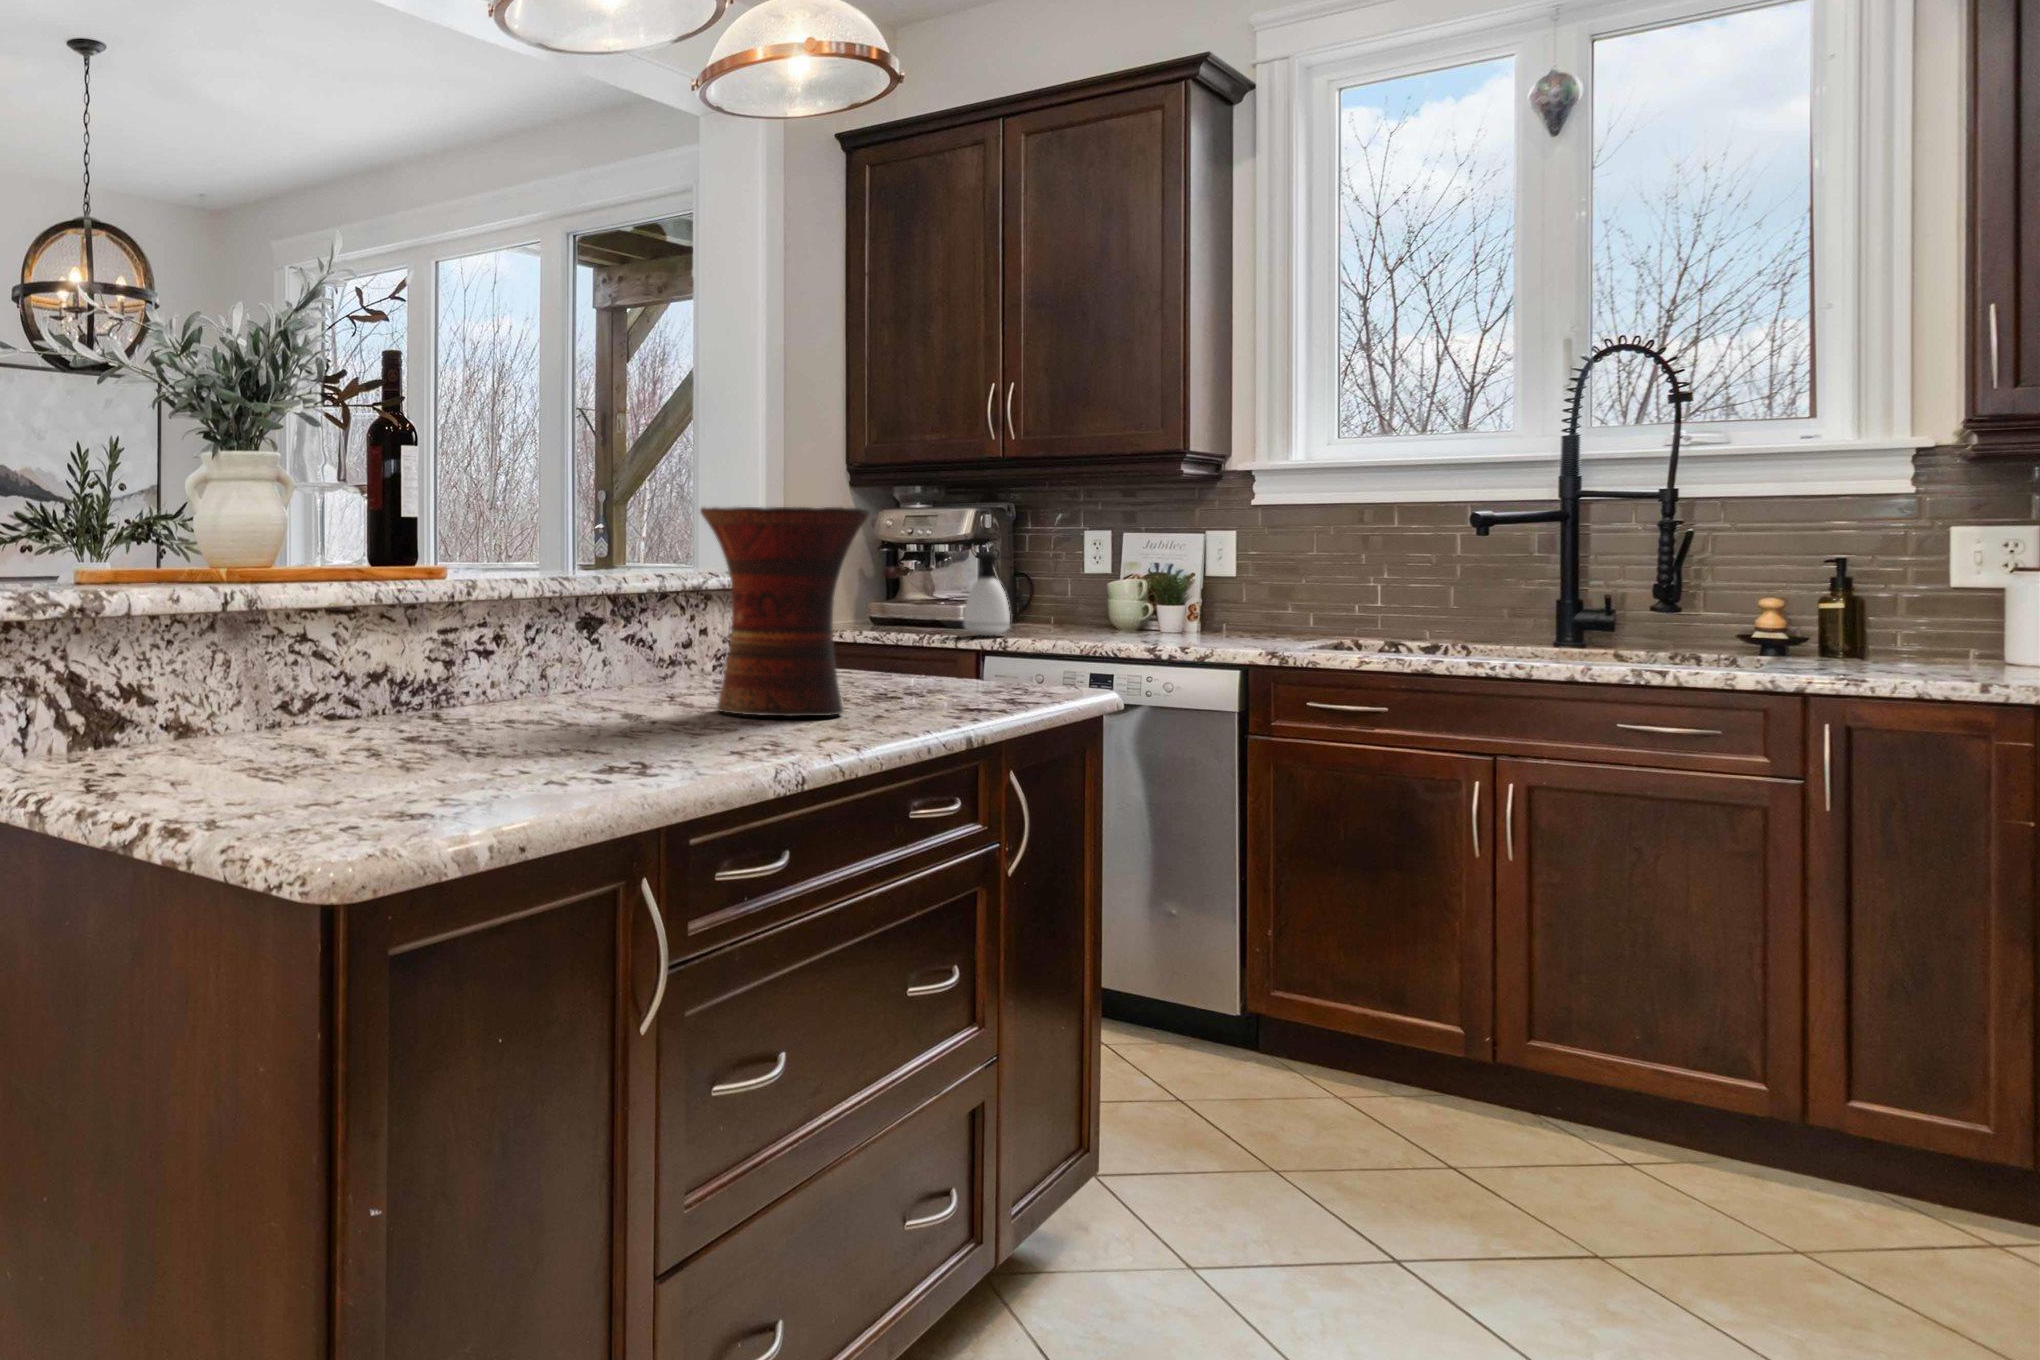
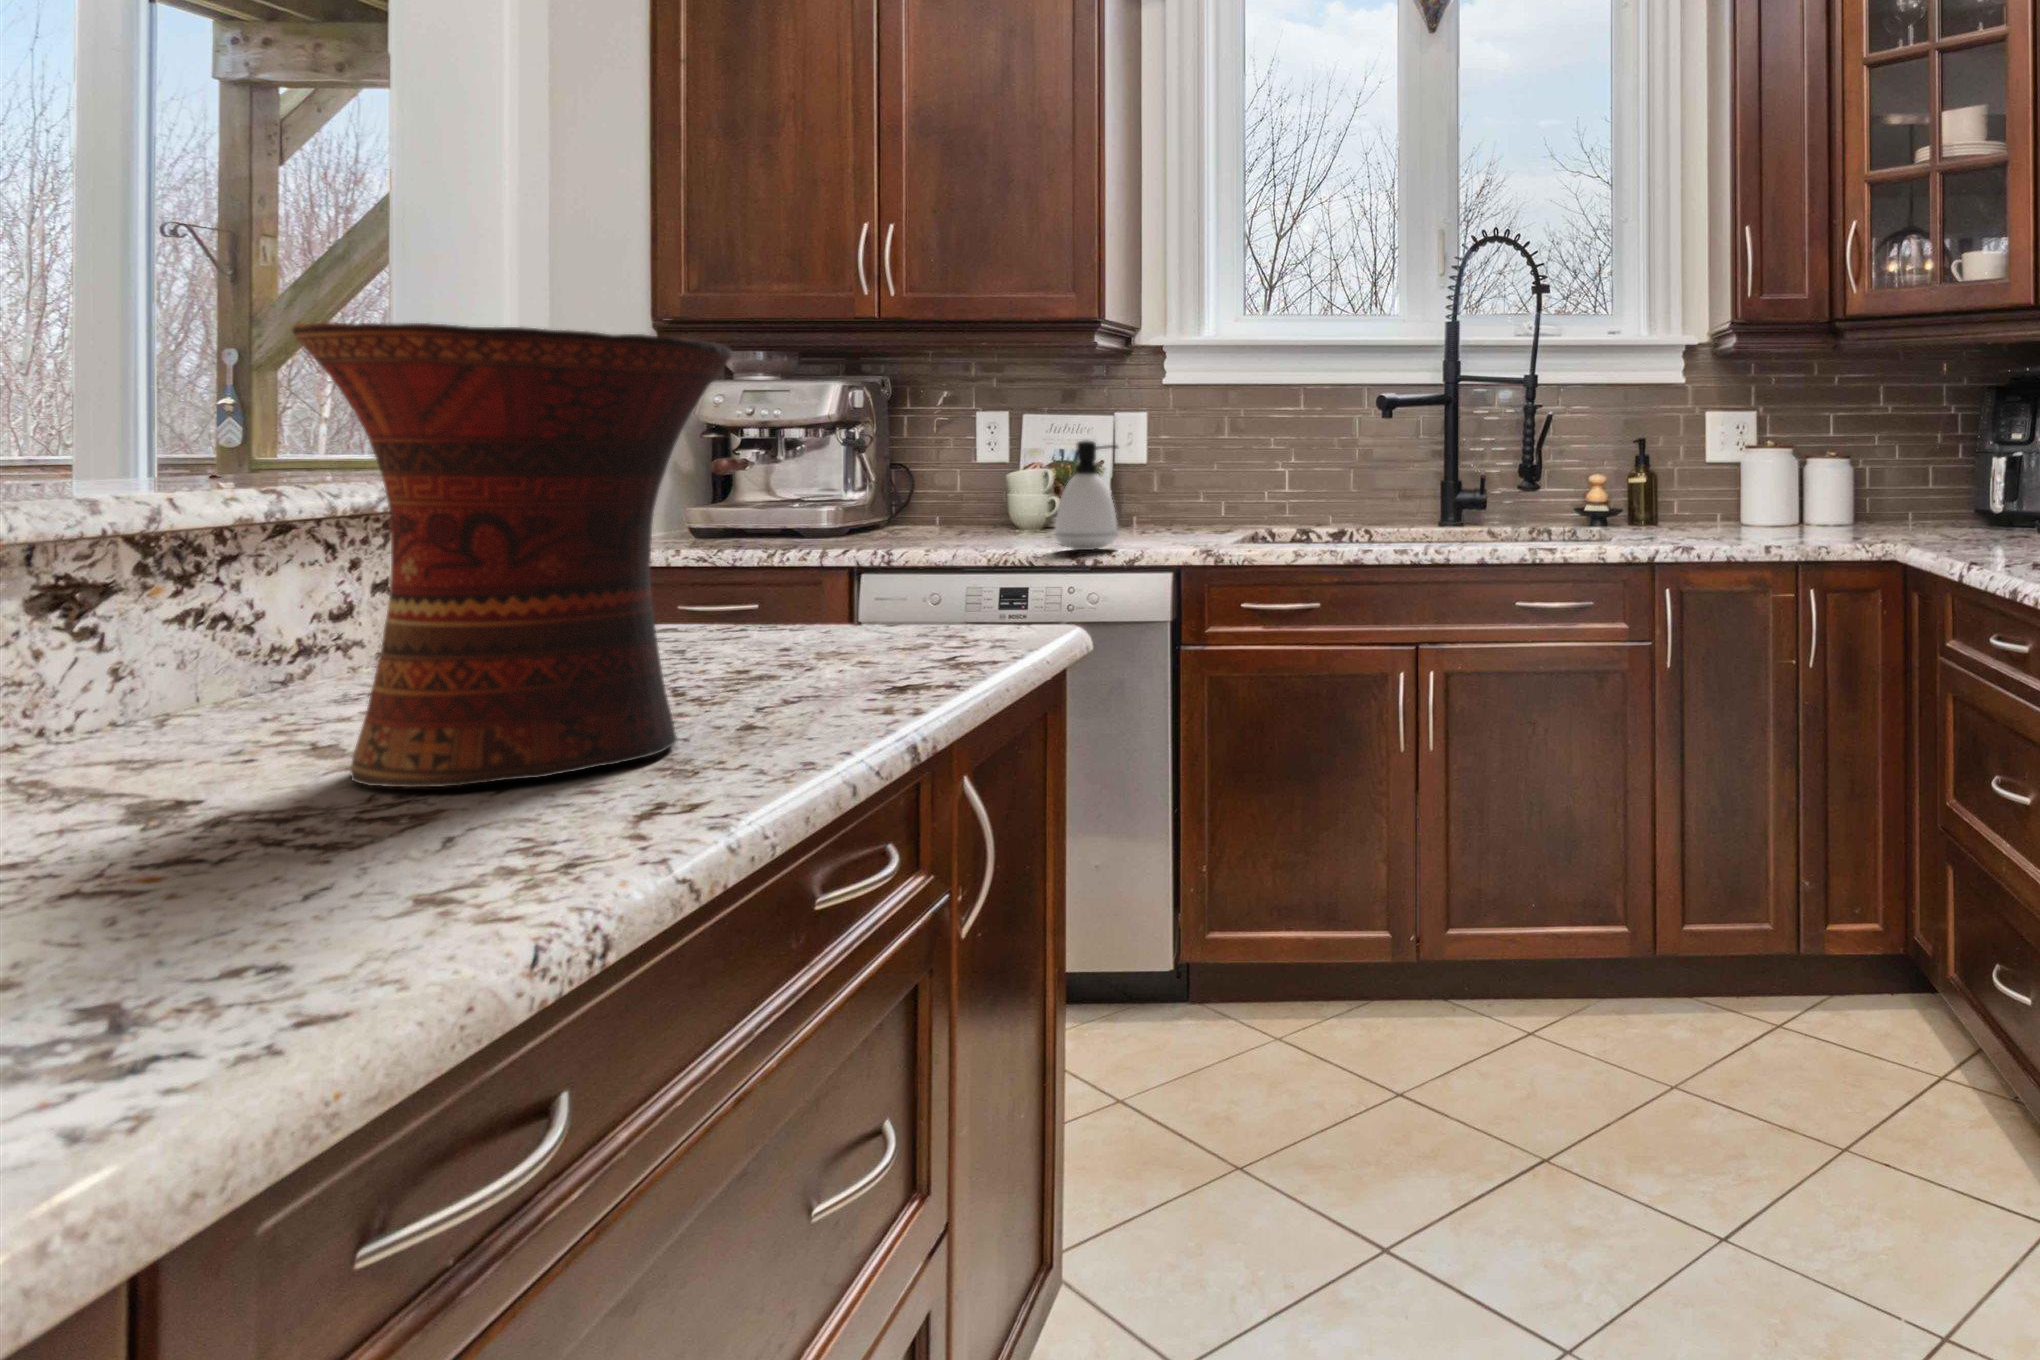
soap dispenser: present [964,553,1010,636] -> present [1055,441,1117,550]

